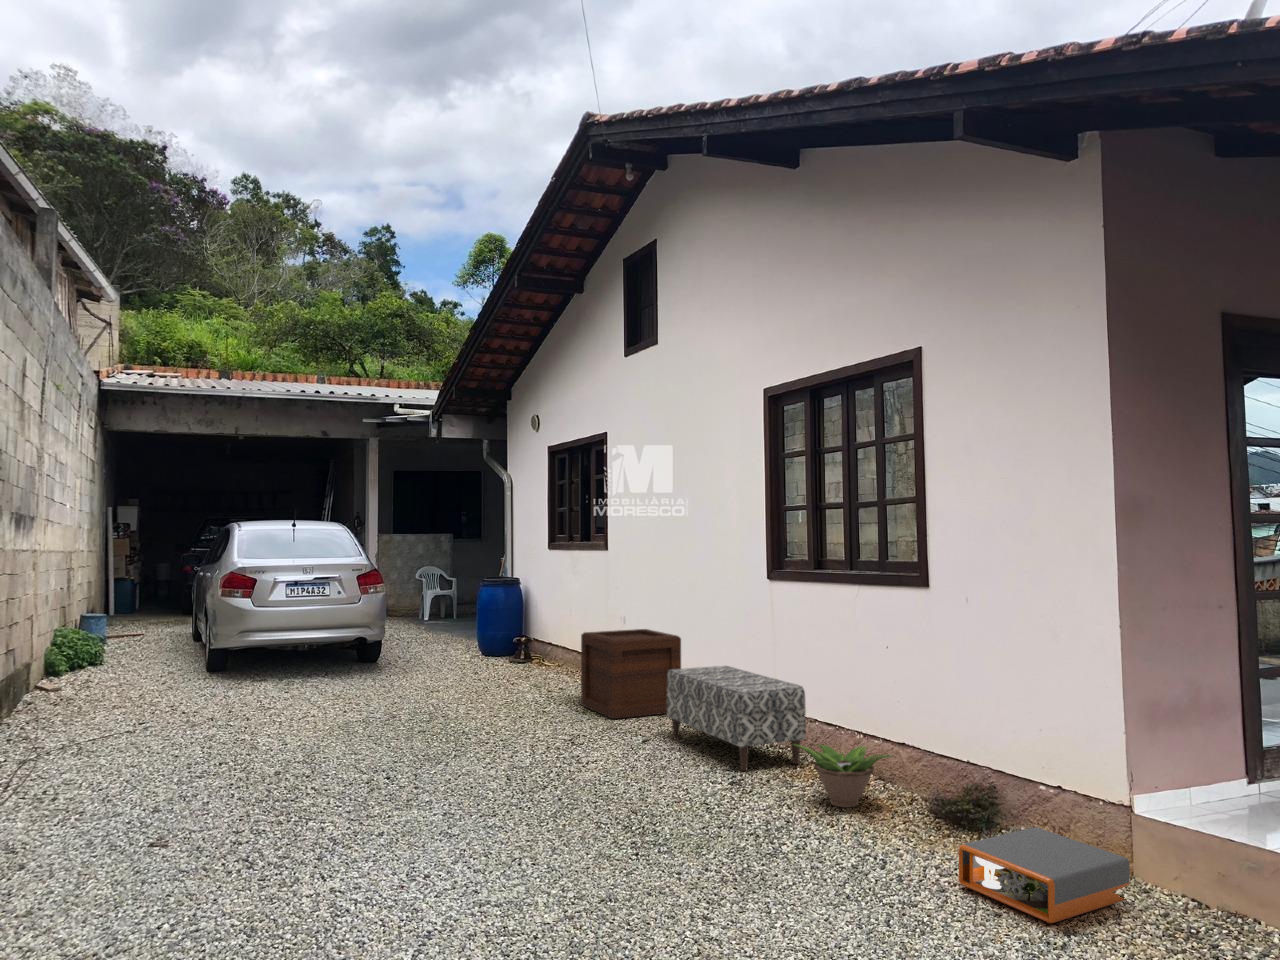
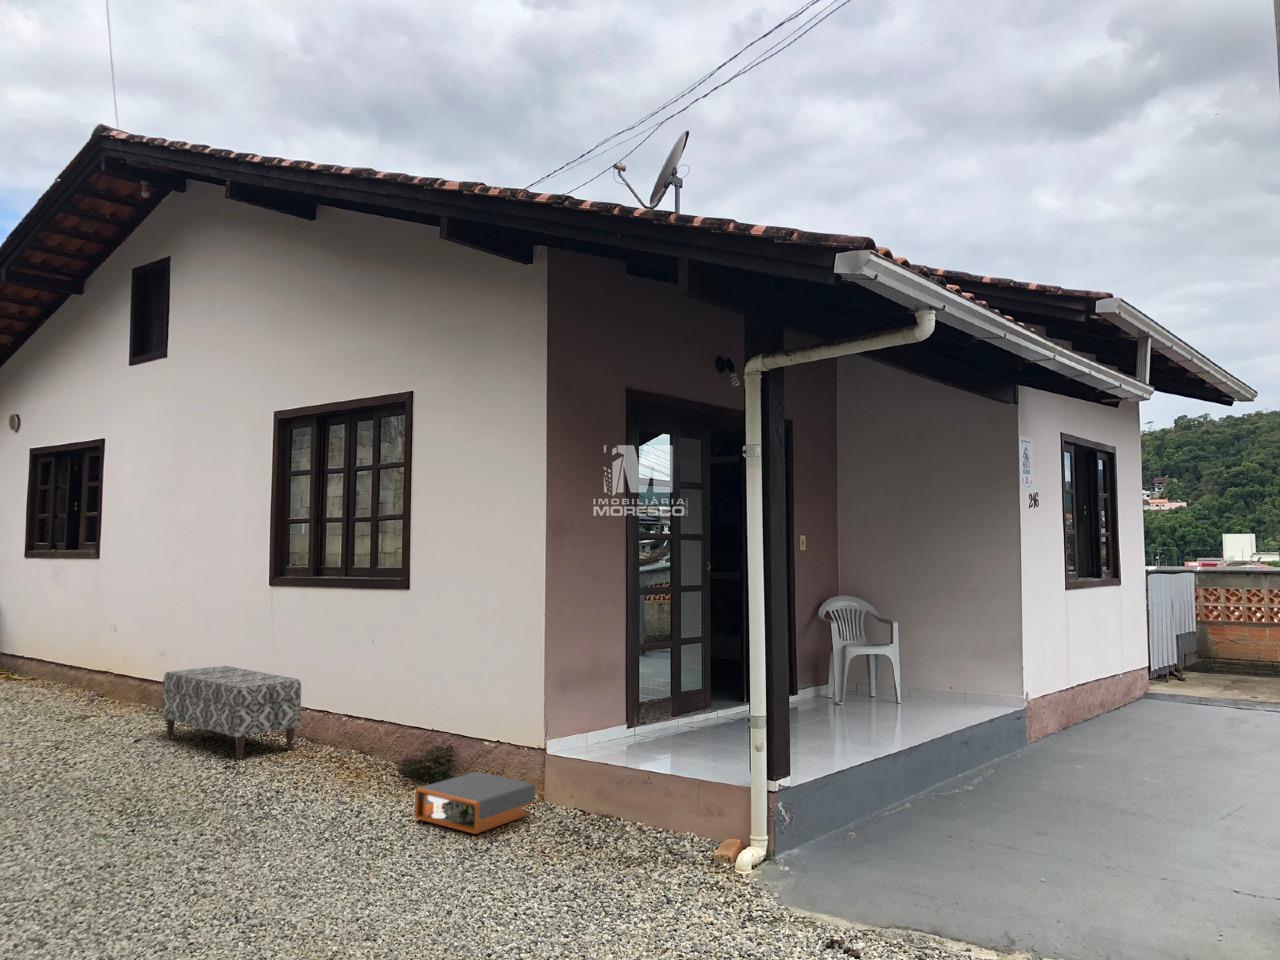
wooden crate: present [581,629,681,719] -> none [60,634,178,726]
decorative plant: present [793,744,892,807] -> none [286,726,374,778]

